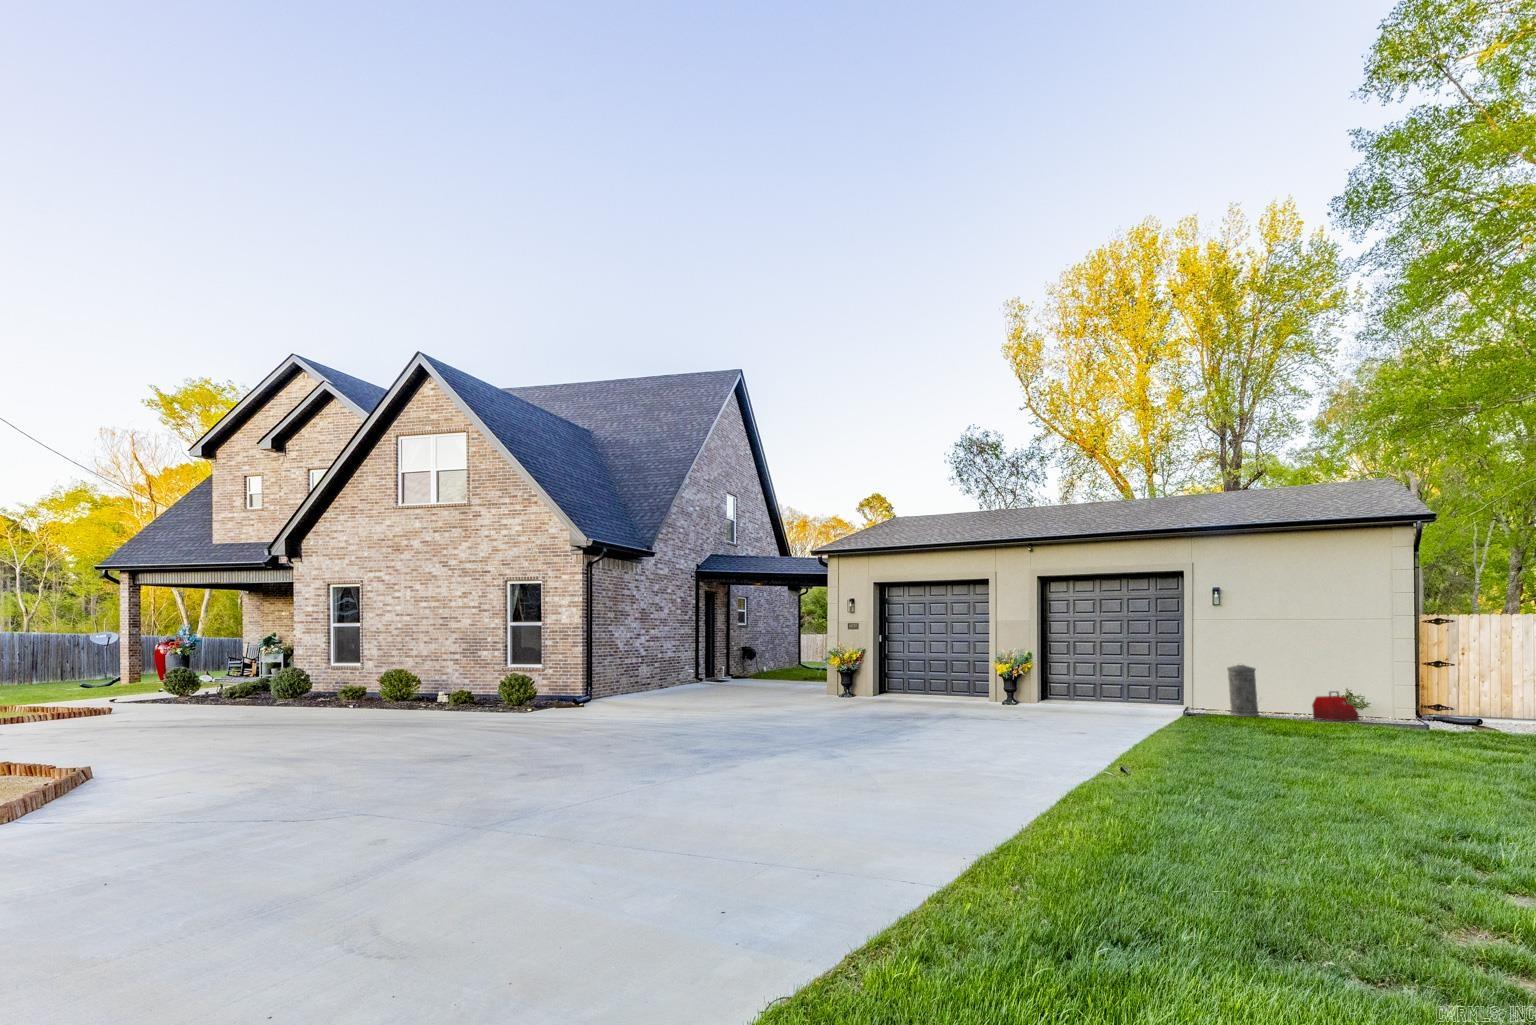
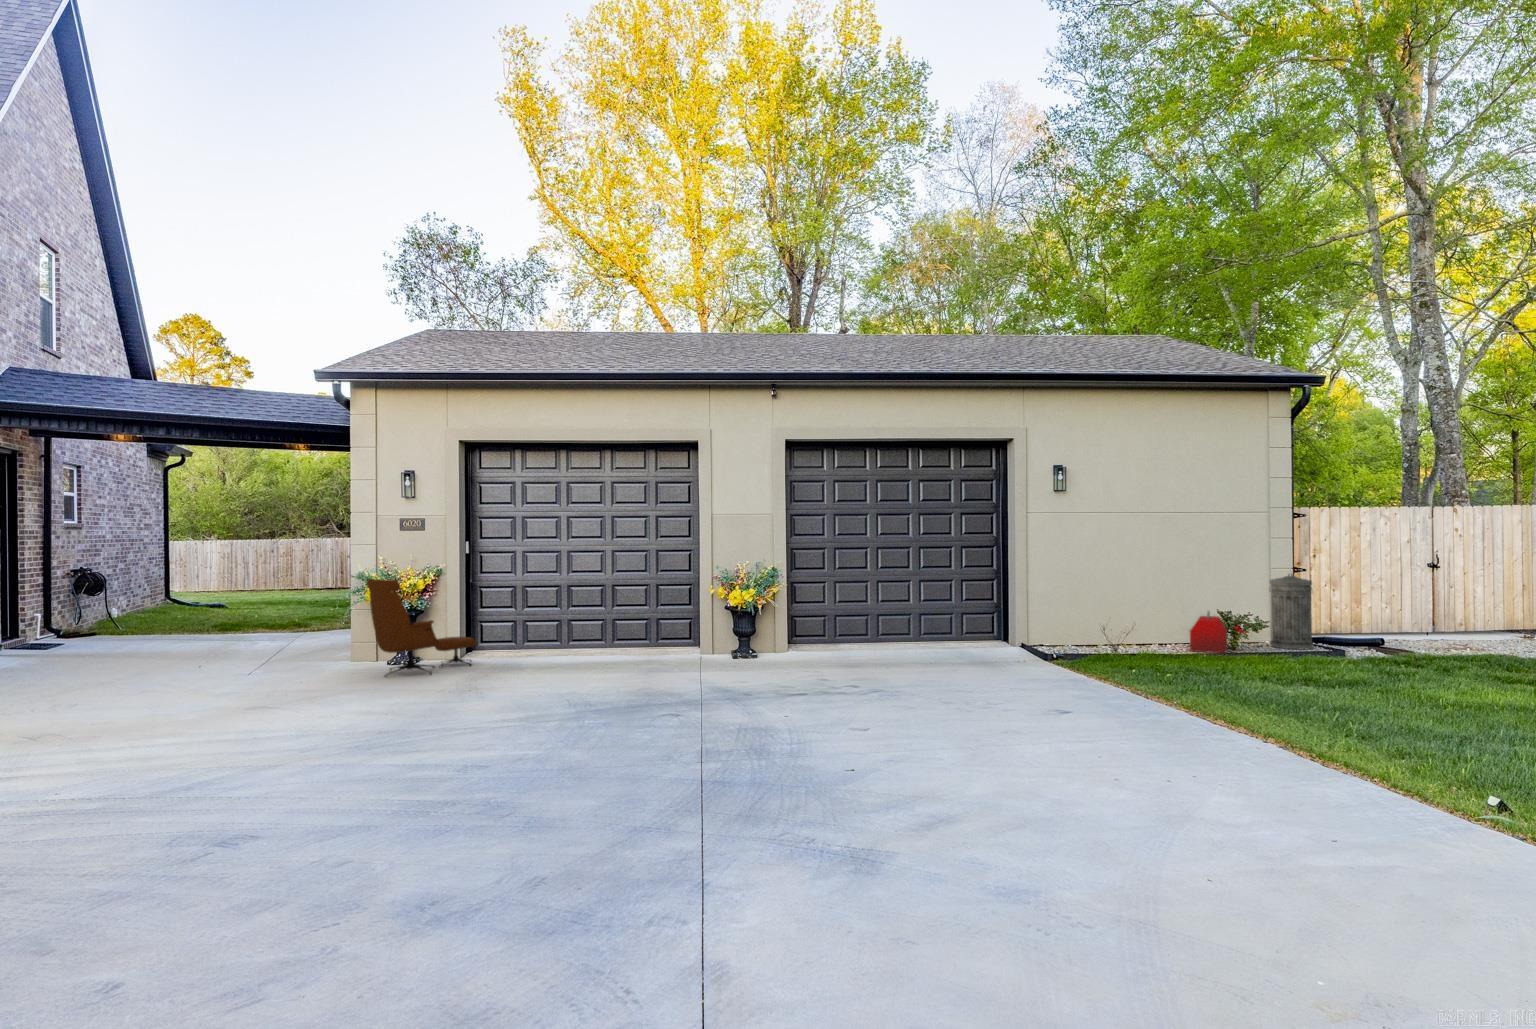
lounge chair: none [826,651,880,698] -> present [367,579,477,677]
trash can: present [1227,665,1259,716] -> present [1269,574,1314,649]

